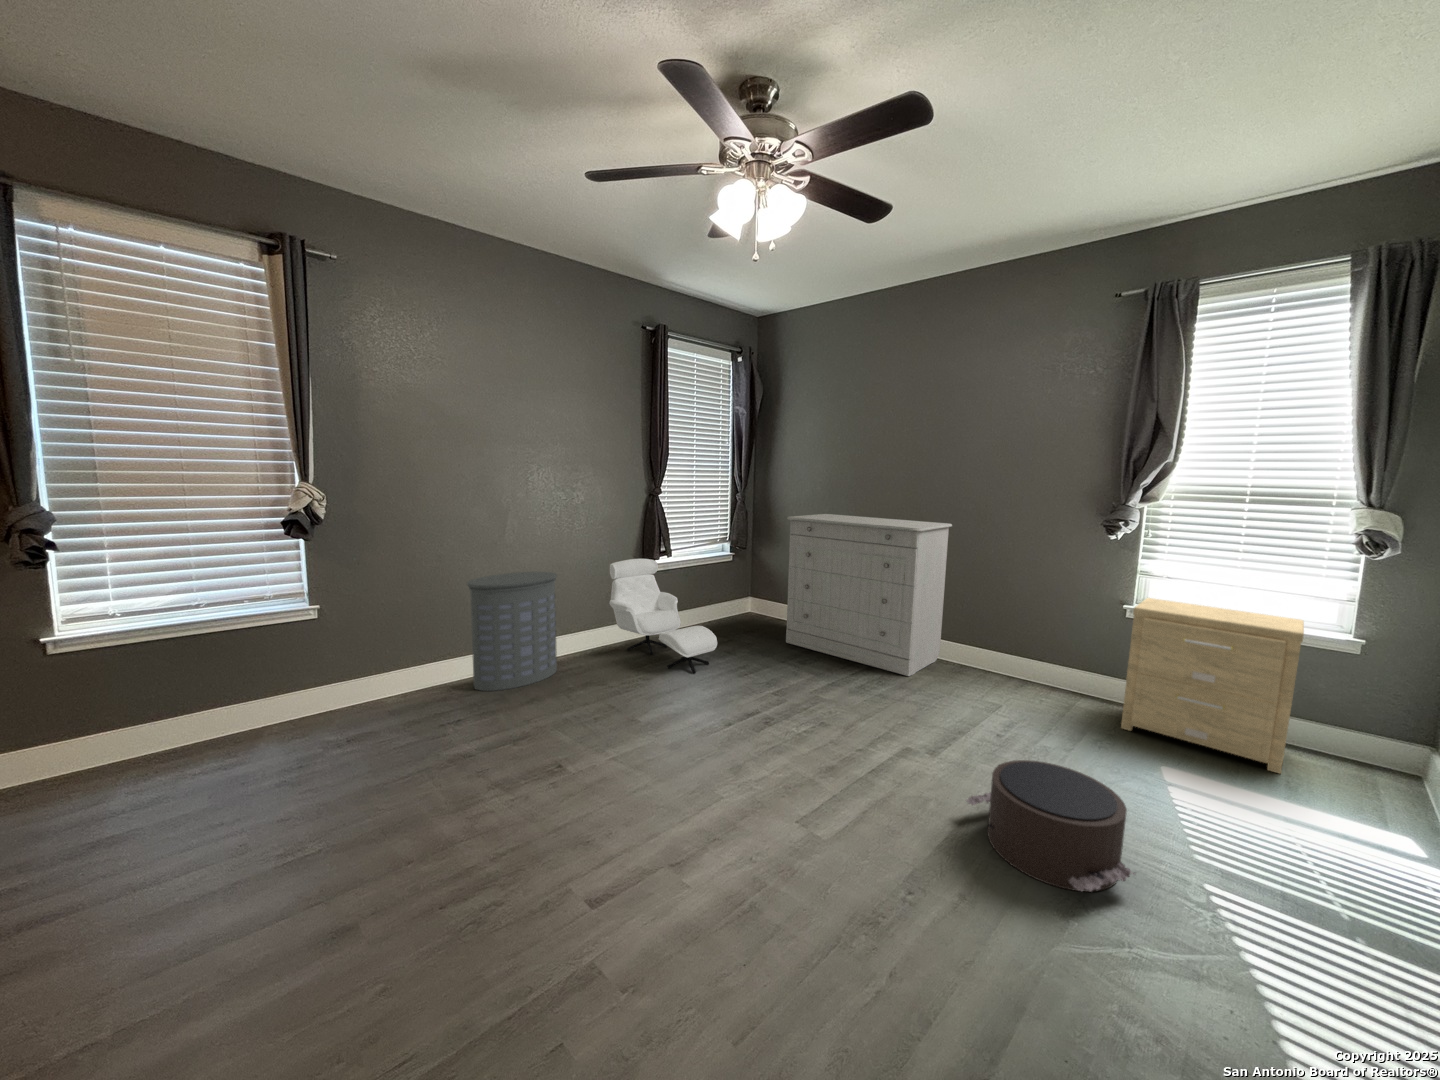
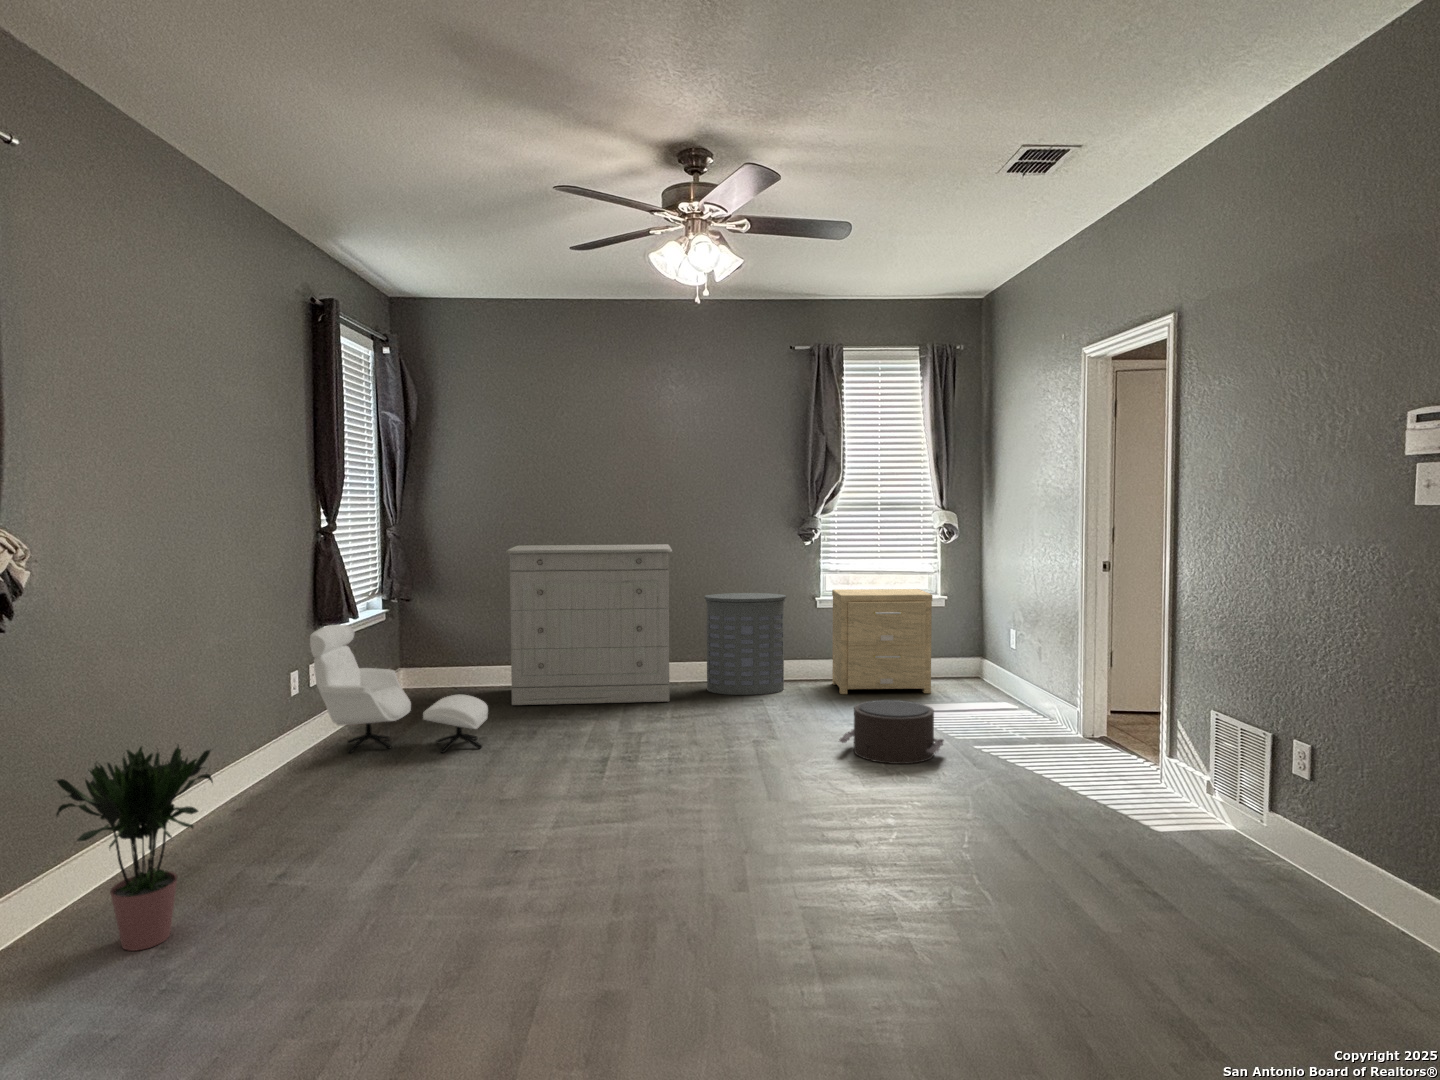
laundry hamper: present [467,572,557,691] -> present [704,593,786,695]
potted plant: none [228,612,350,751] -> present [56,745,213,951]

